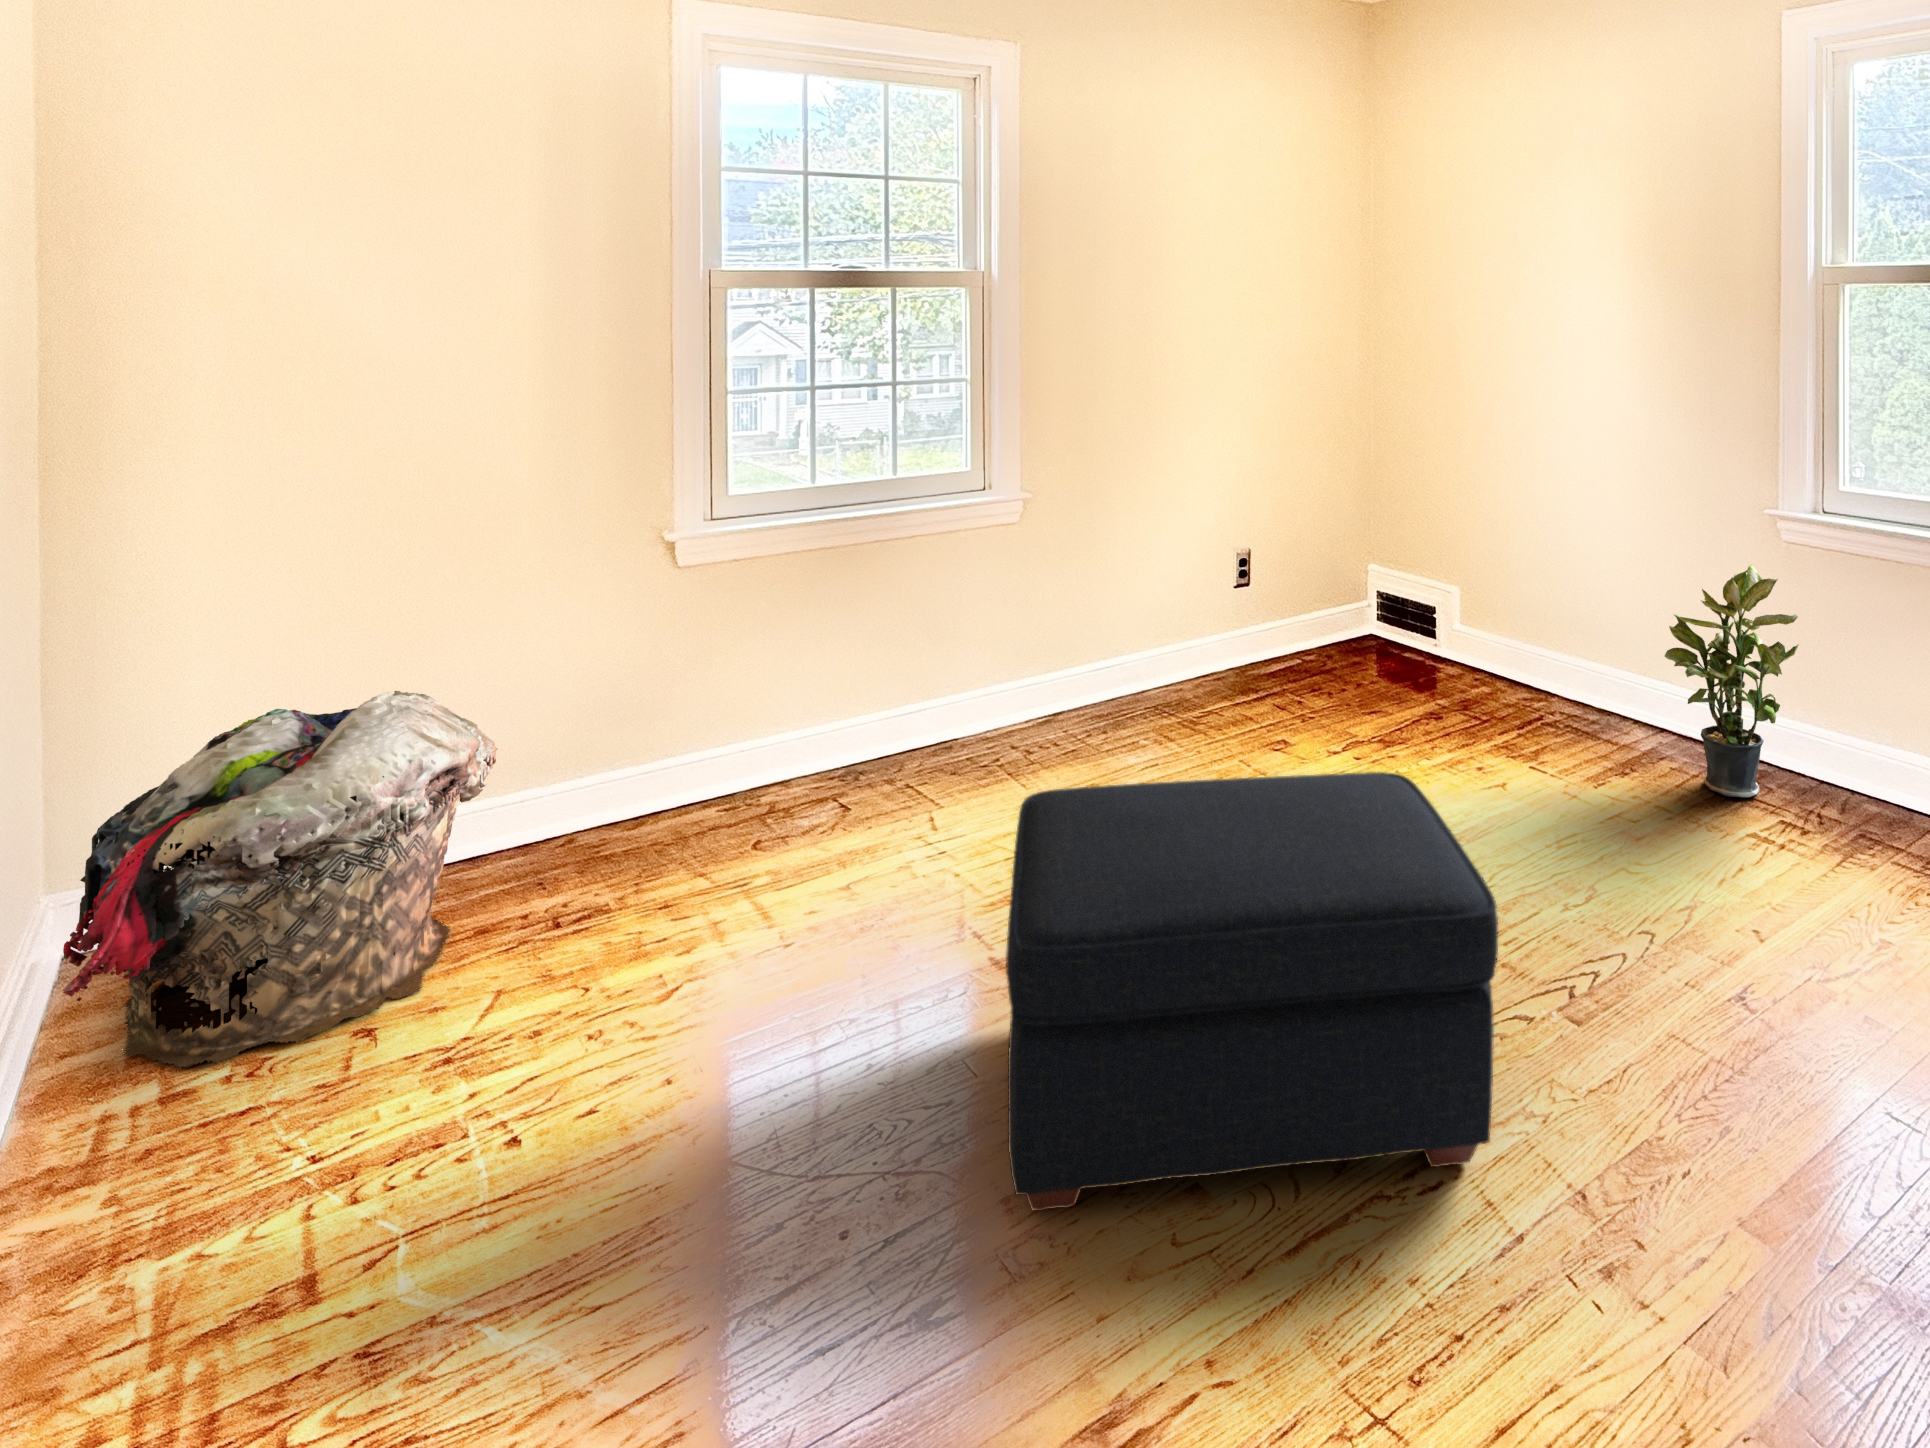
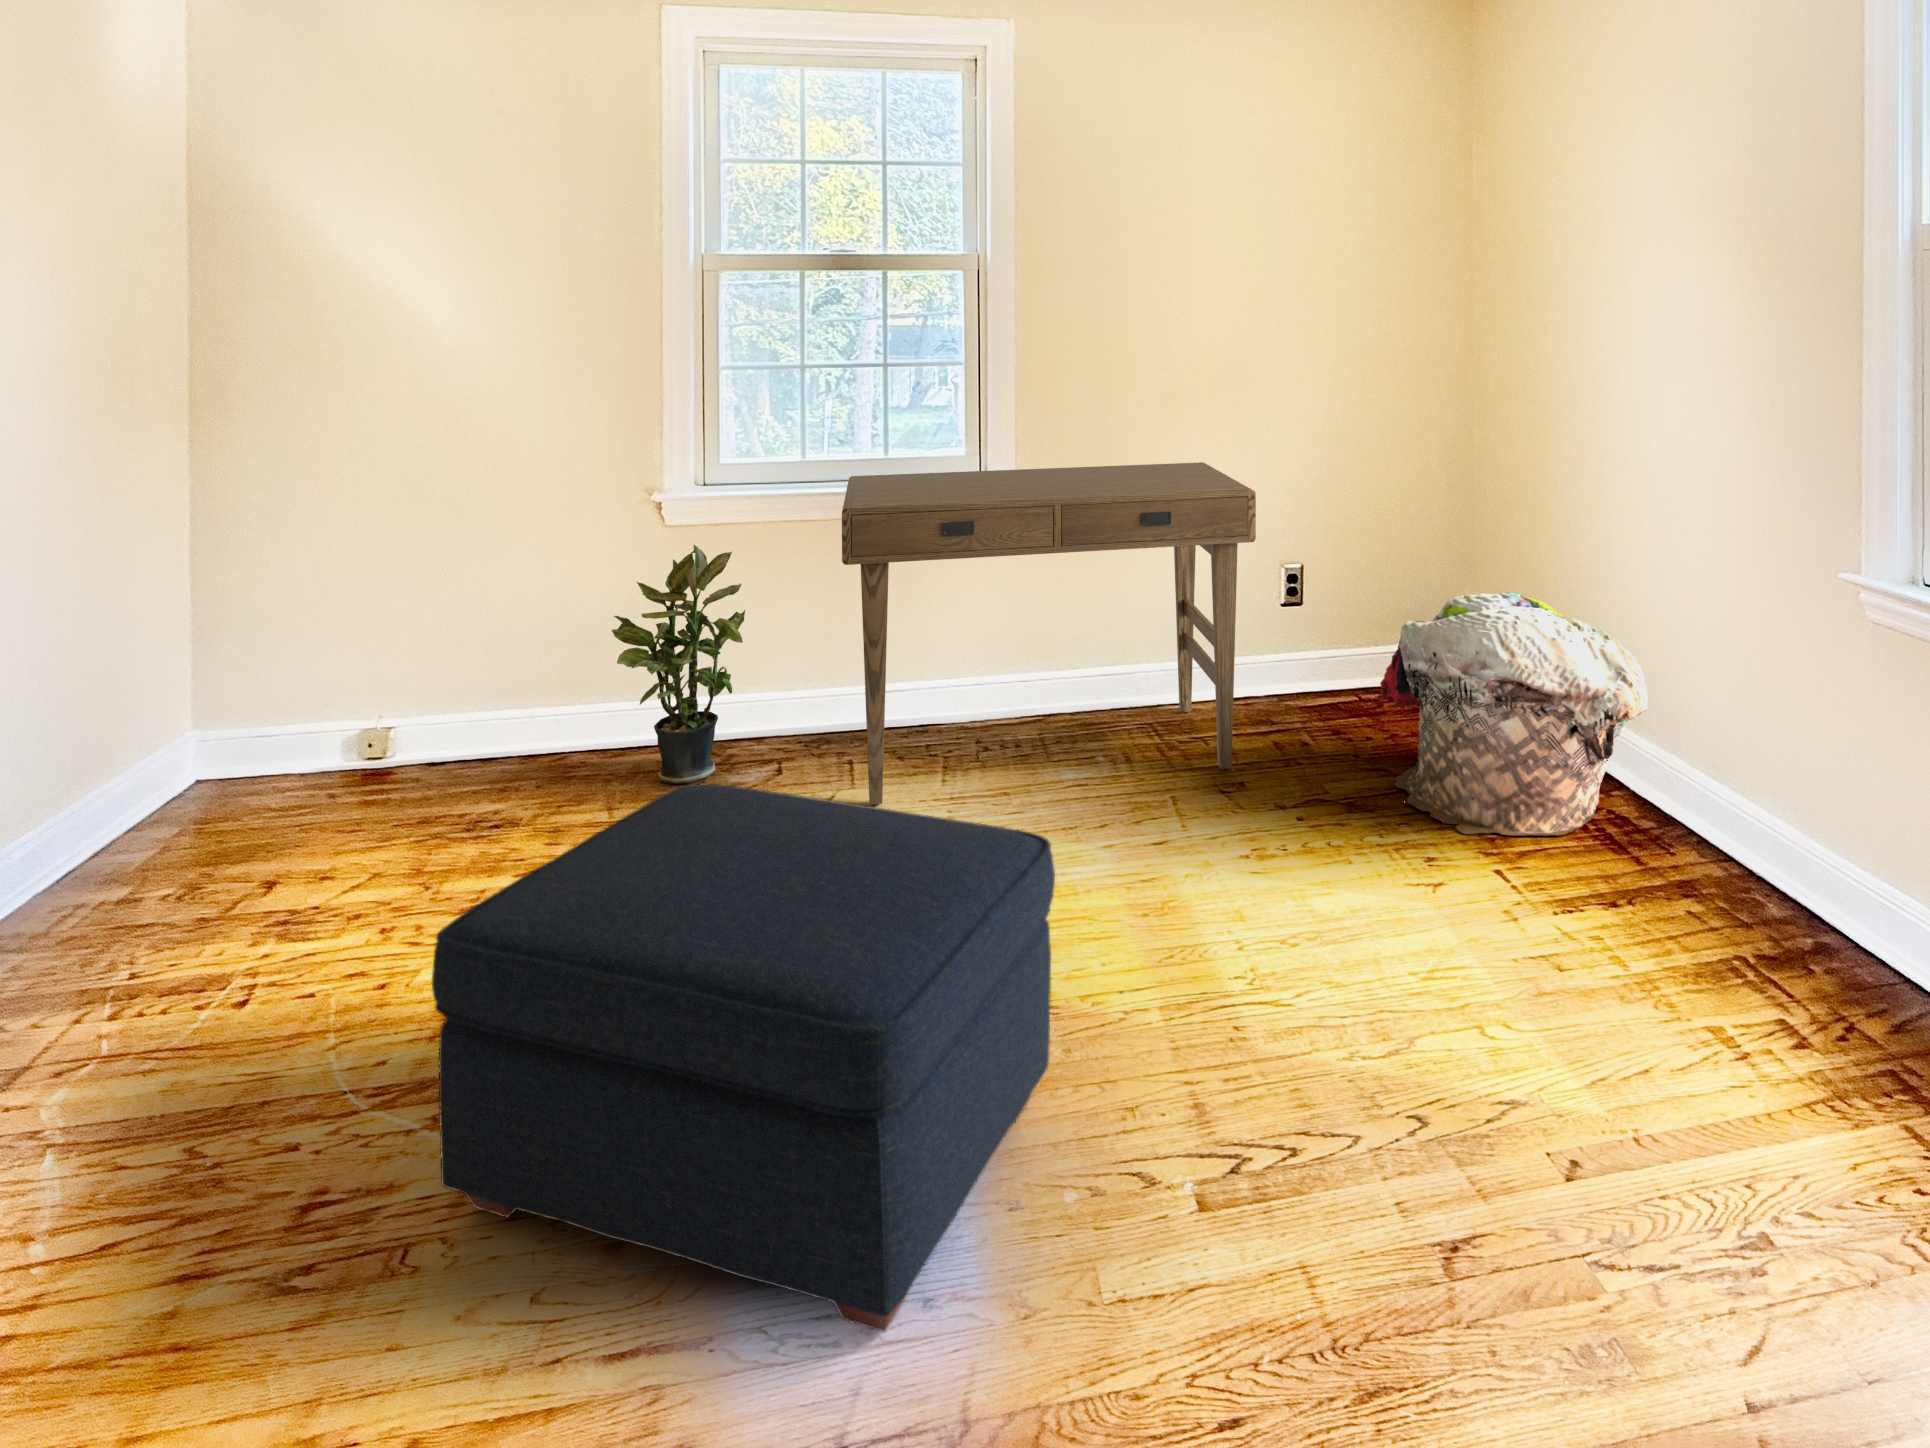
desk: none [882,462,1292,820] -> present [842,462,1256,806]
potted plant: present [1665,565,1799,797] -> present [612,545,745,784]
laundry basket: present [62,691,498,1068] -> present [1380,592,1648,836]

